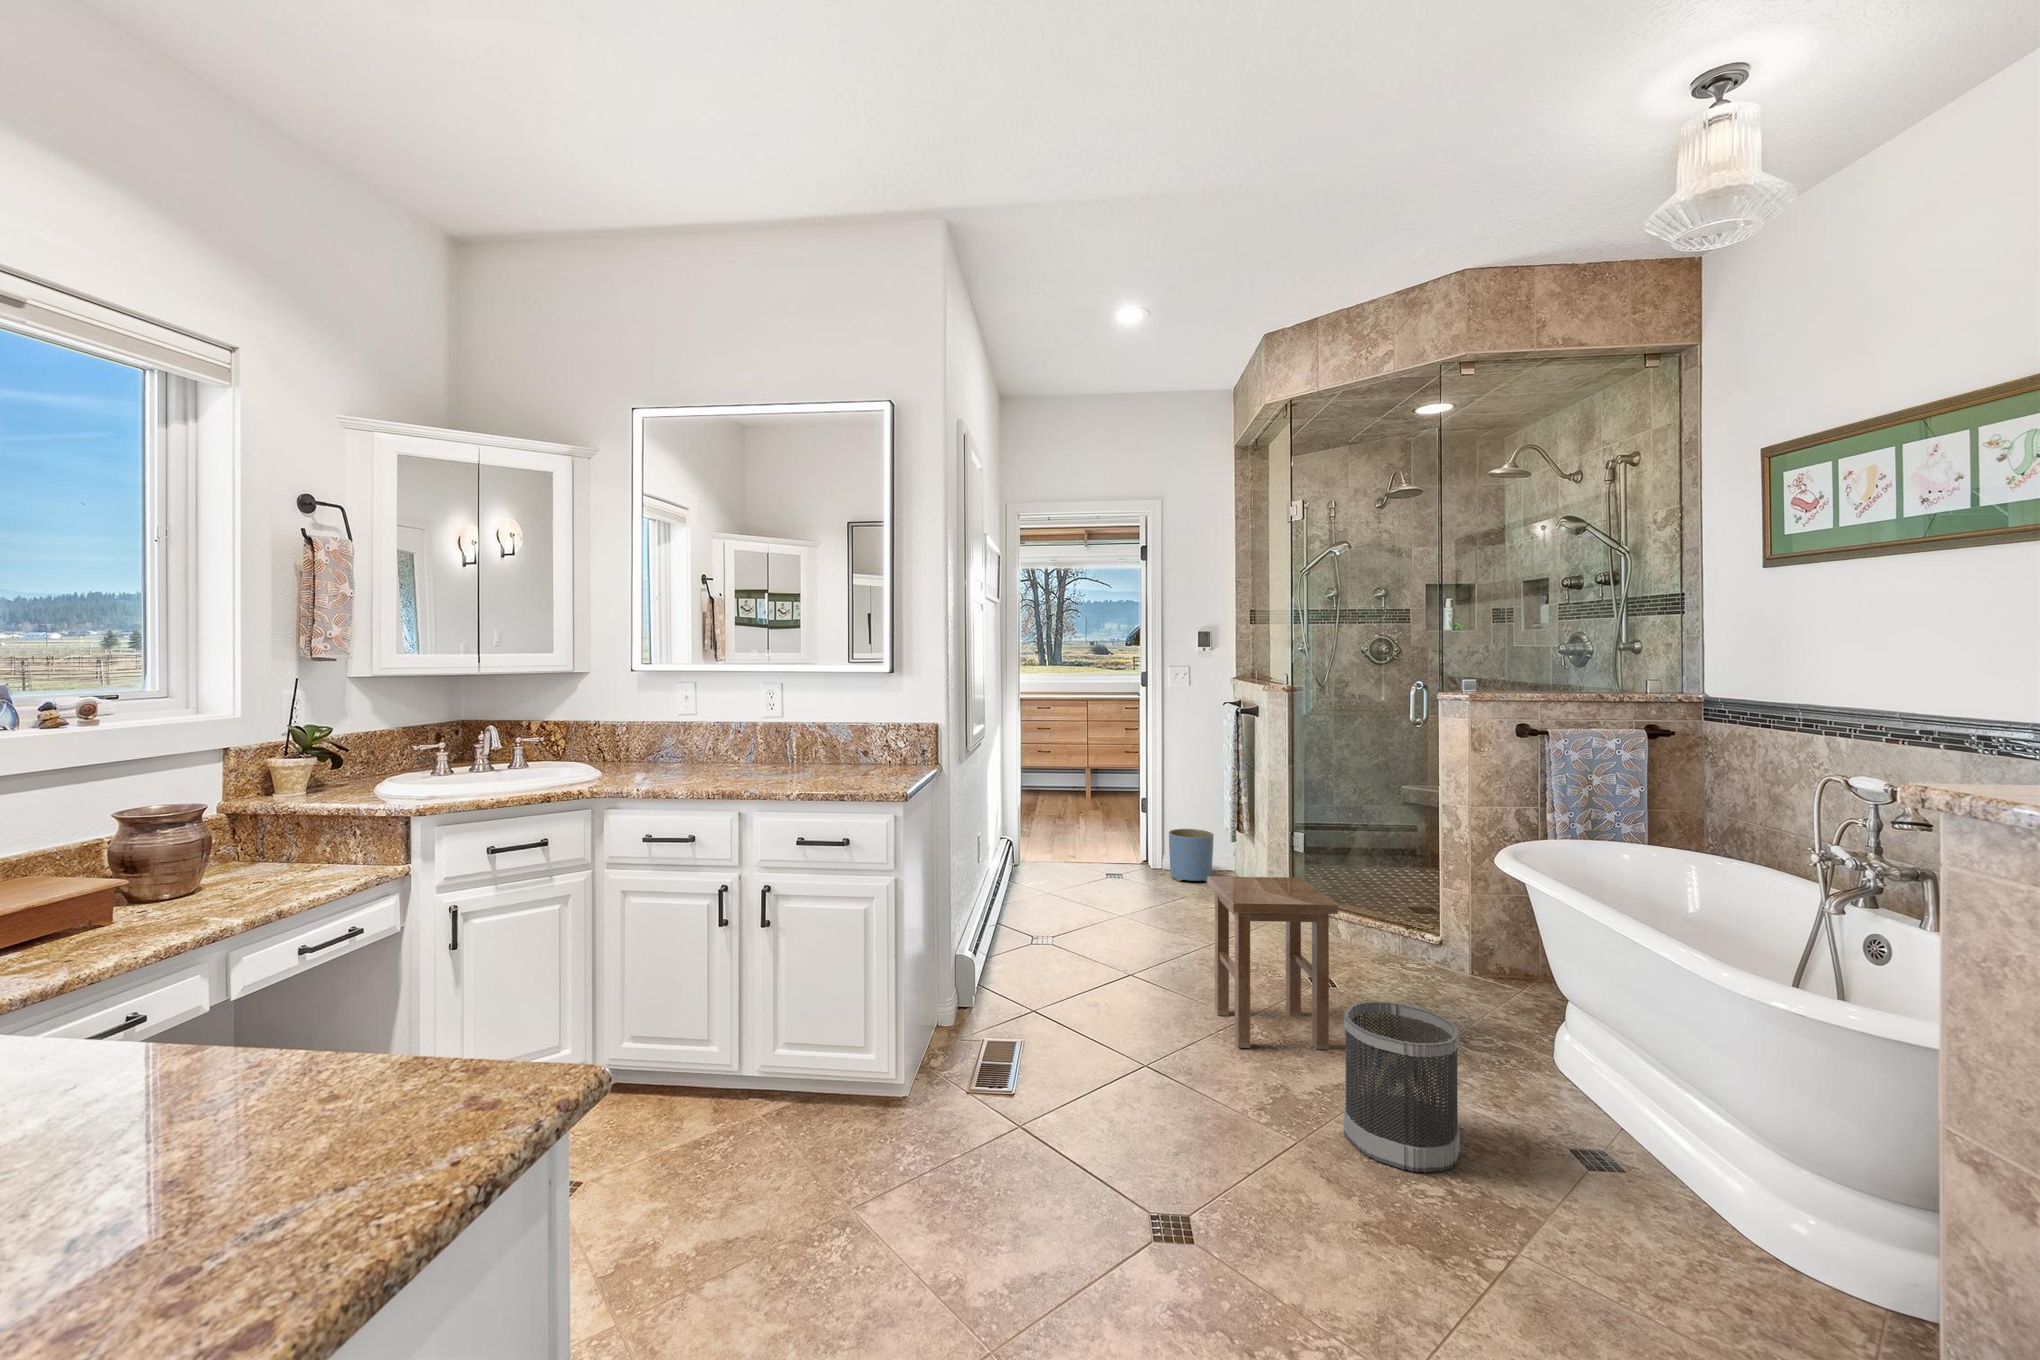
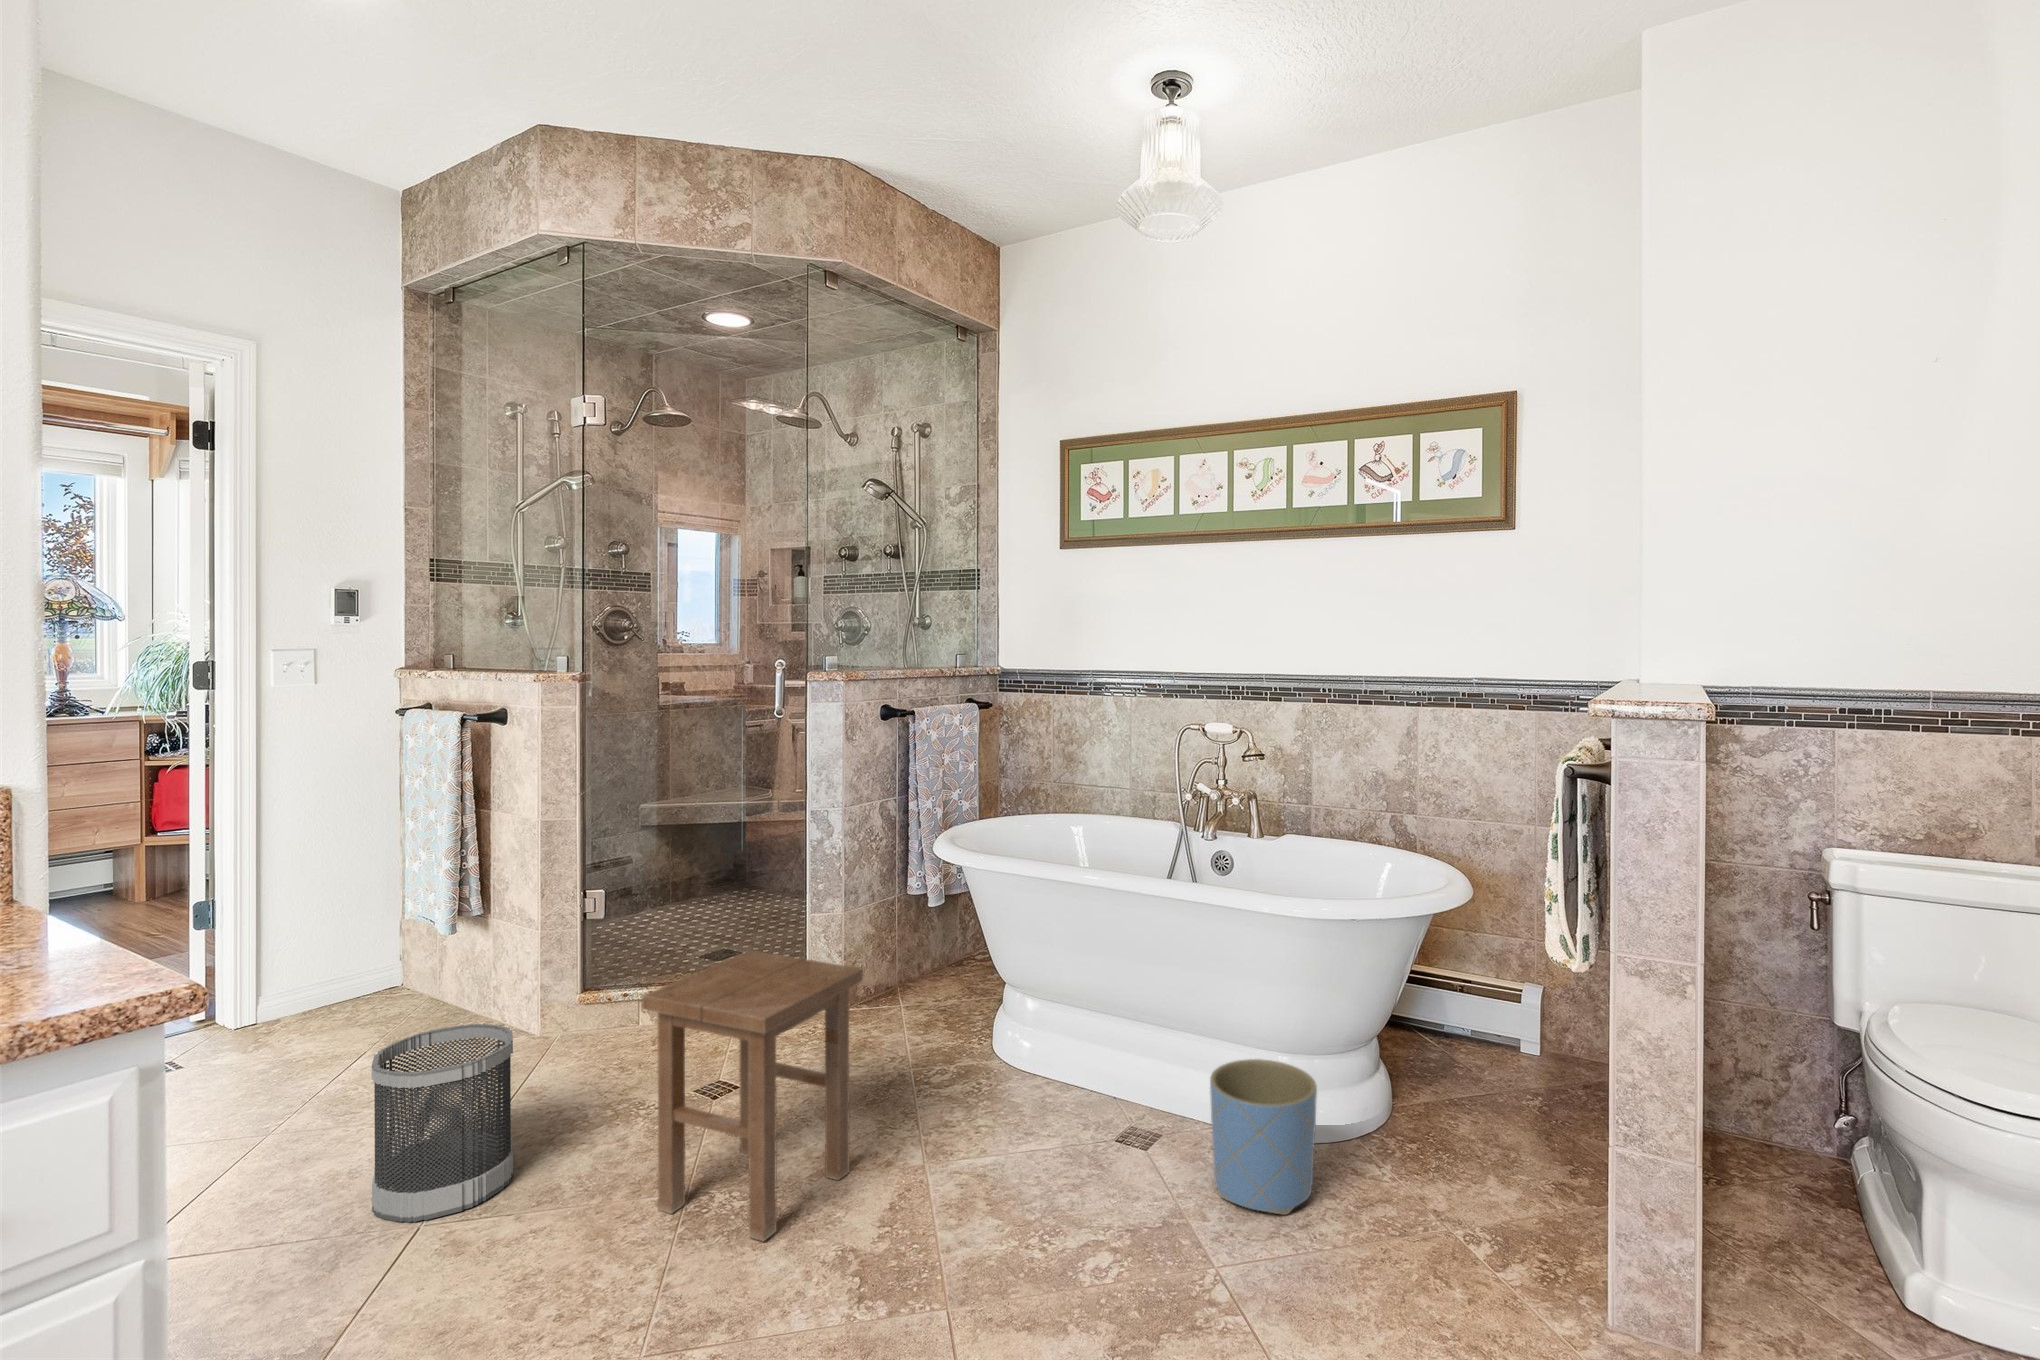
planter: present [1169,829,1214,882] -> present [1210,1059,1317,1215]
wastebasket: present [1344,1001,1460,1172] -> present [372,1024,513,1222]

